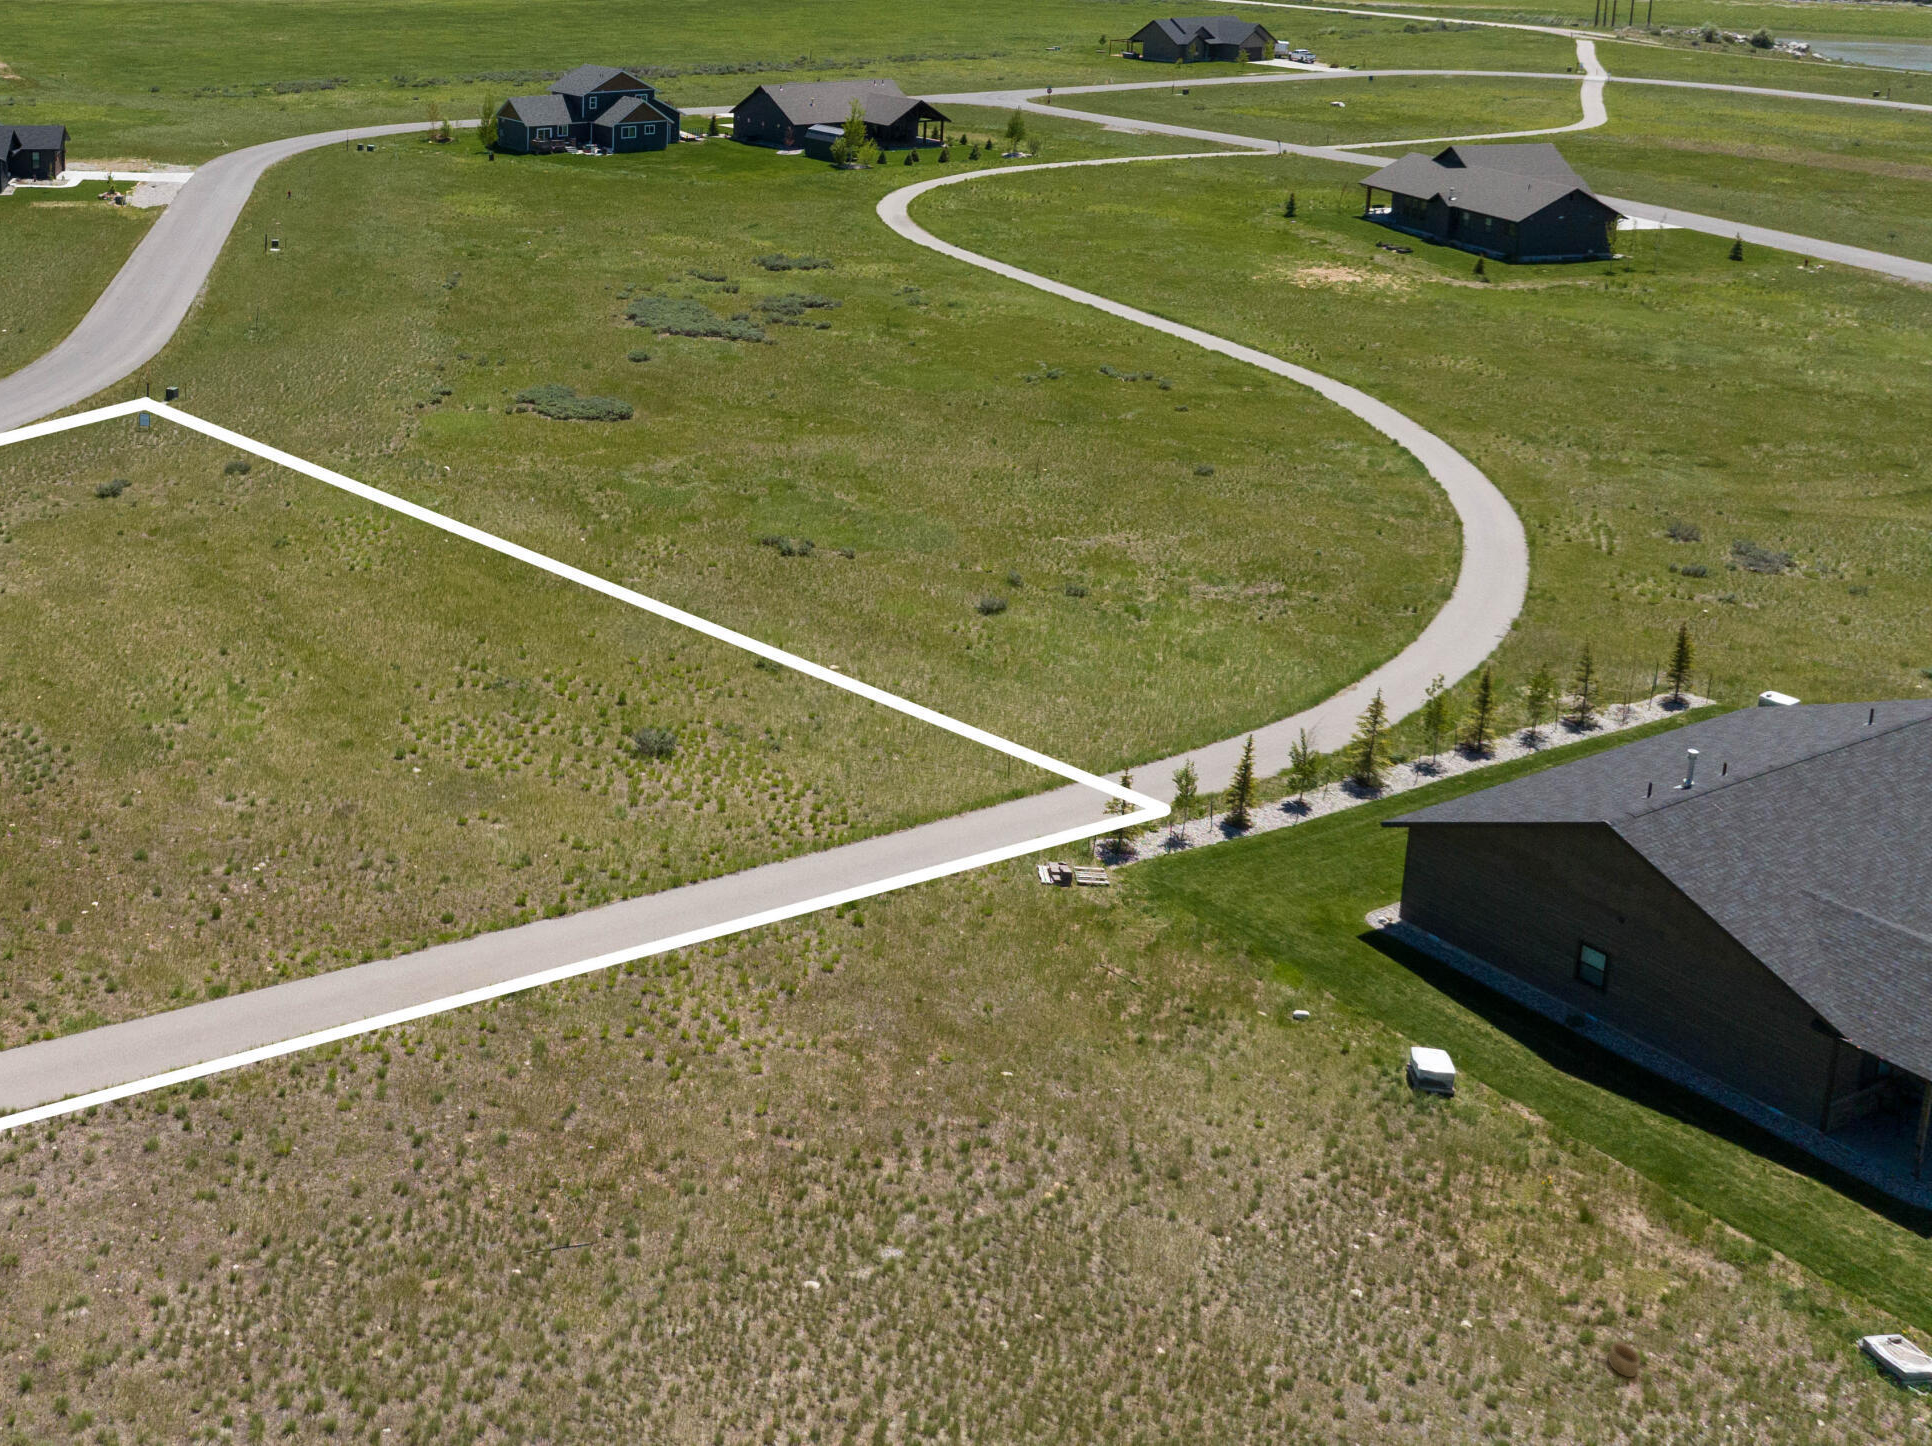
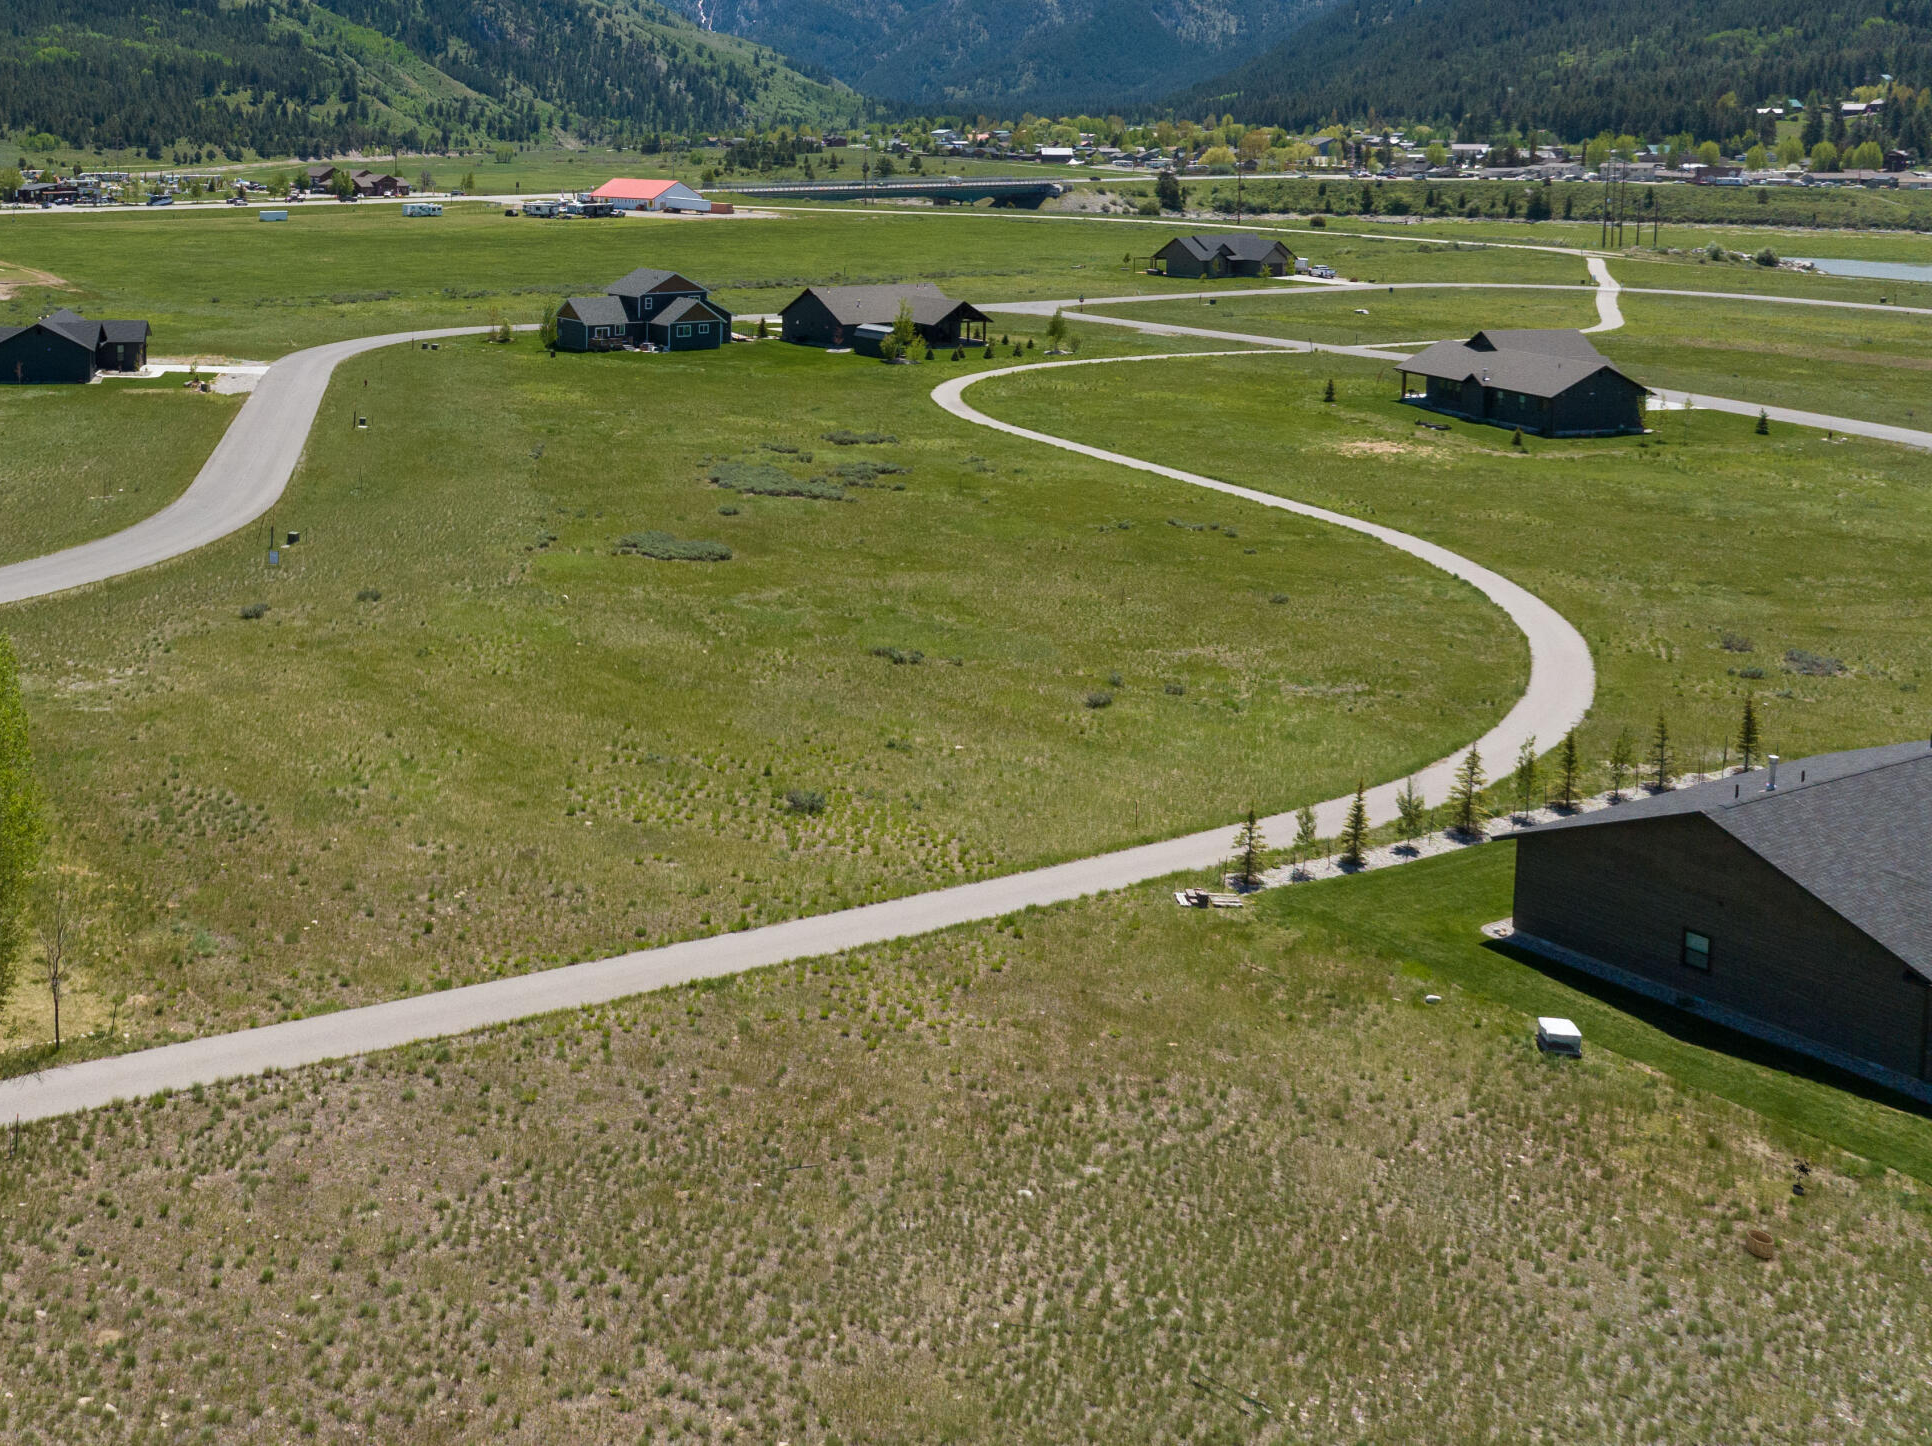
potted plant: none [1668,1254,1694,1294] -> present [1791,1158,1811,1195]

